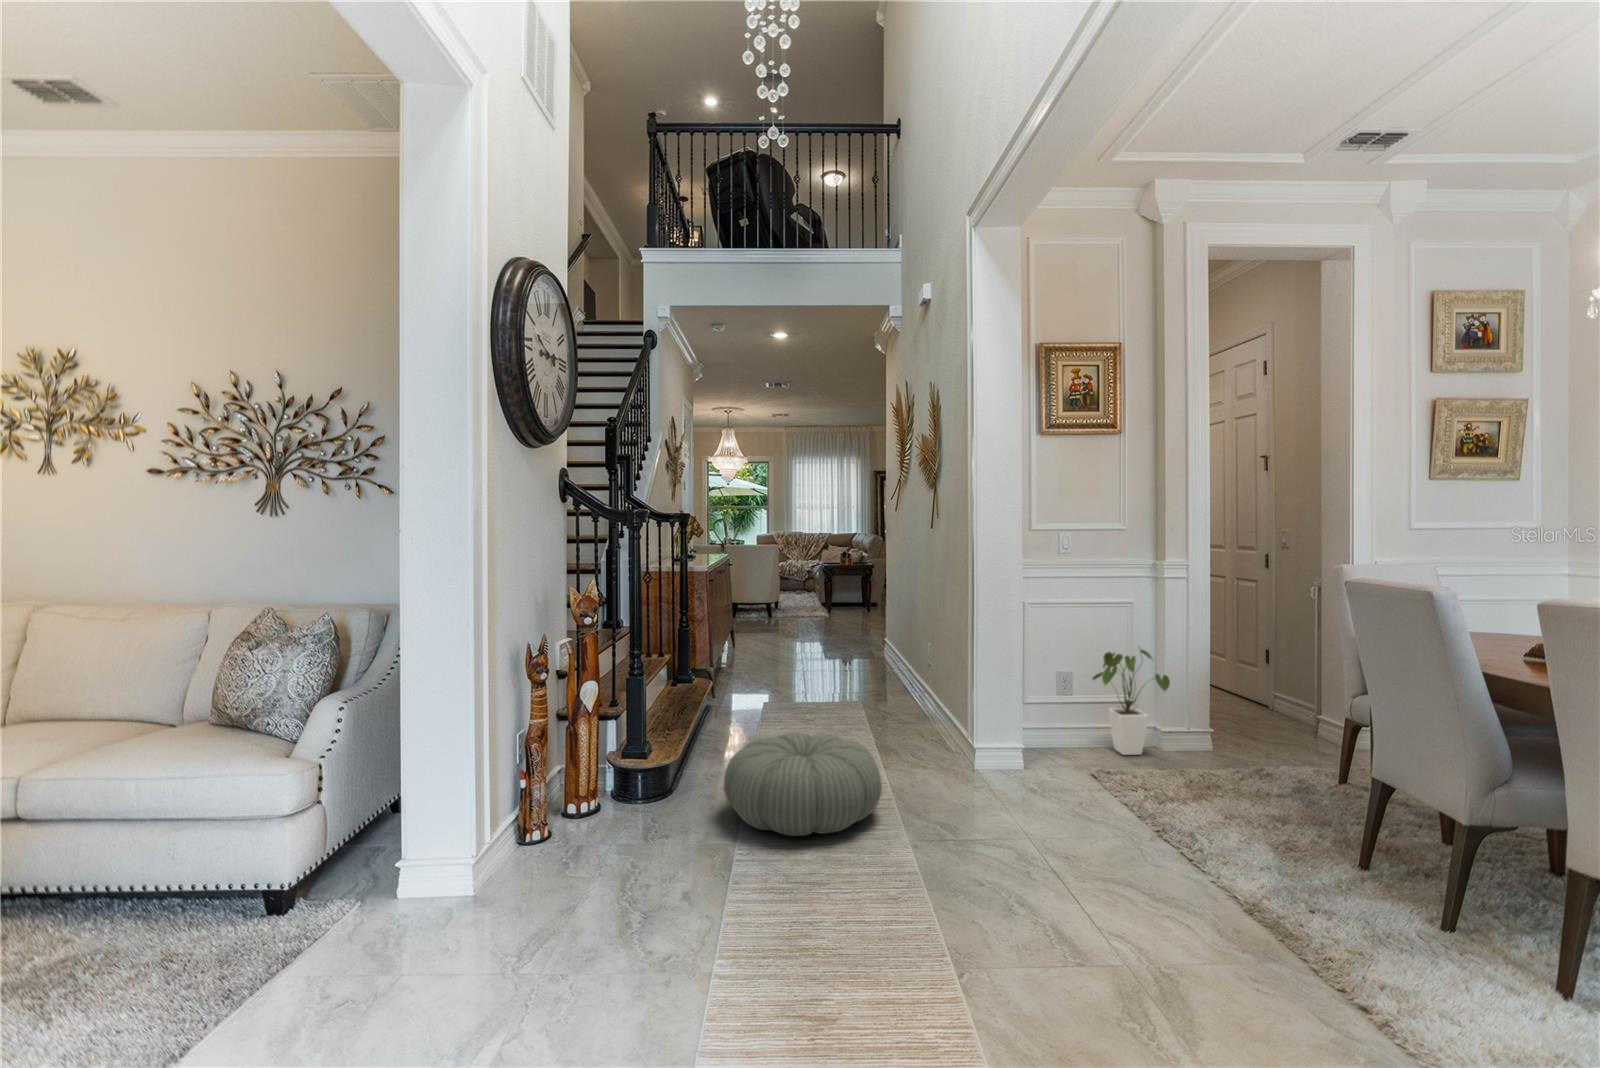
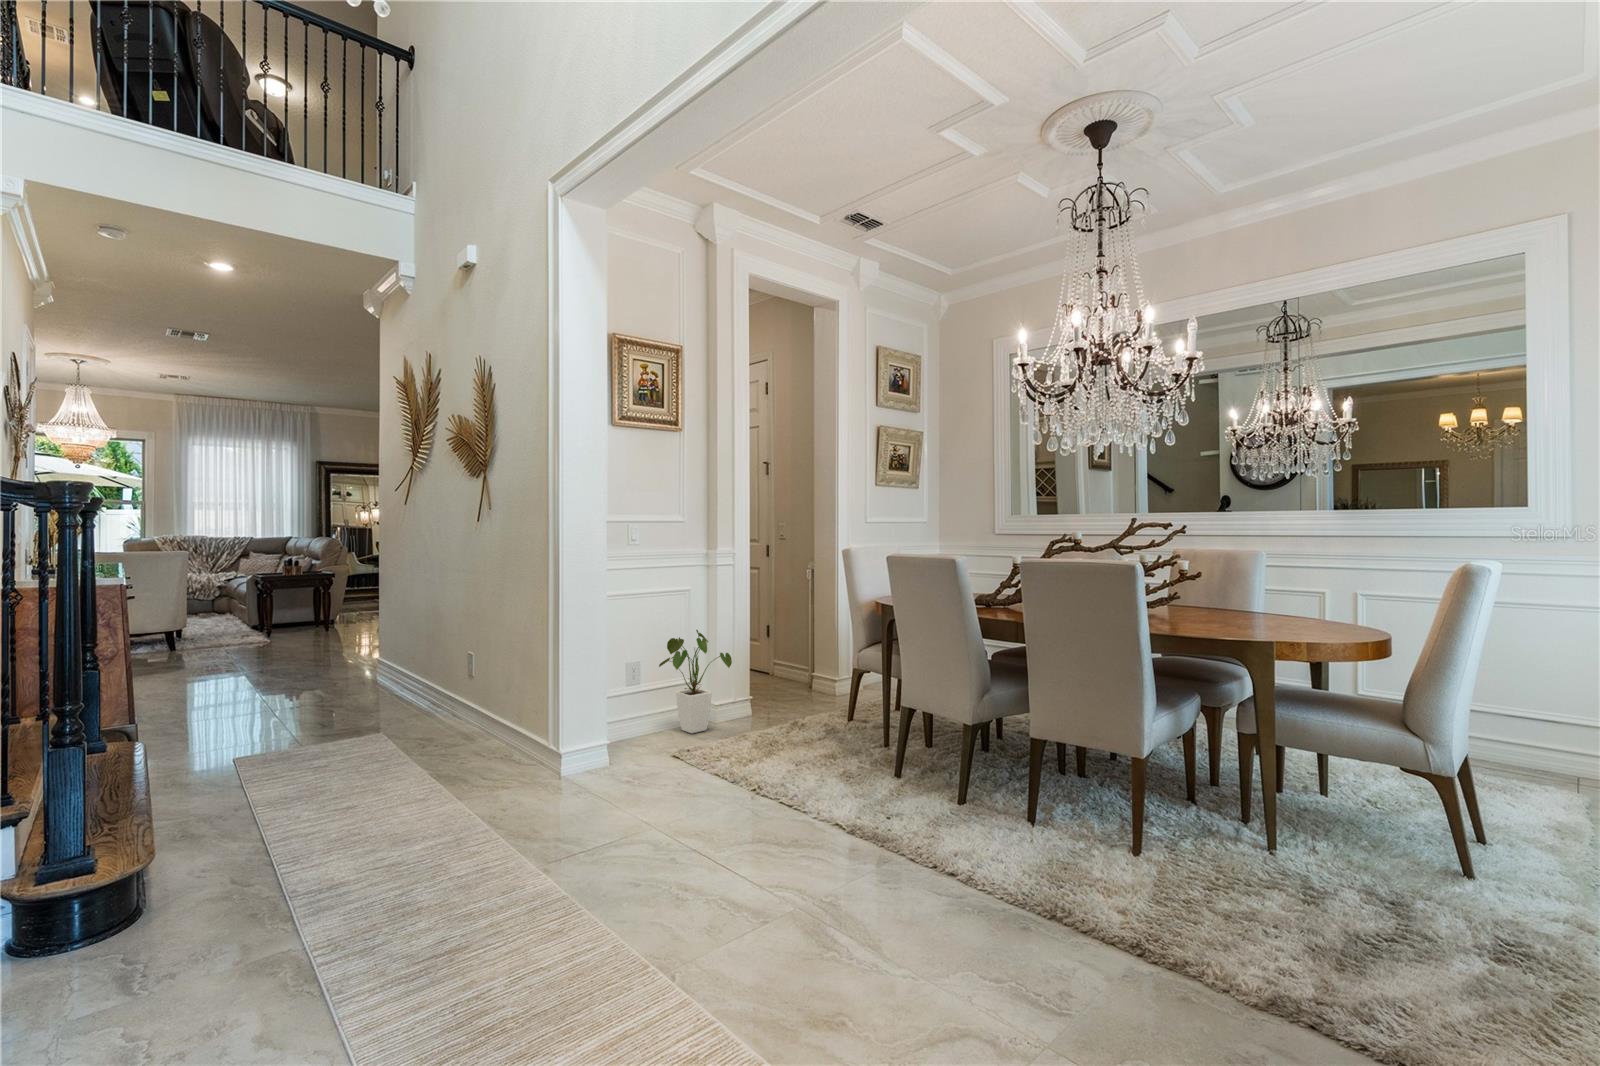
pouf: present [724,733,882,836] -> none [256,767,490,909]

